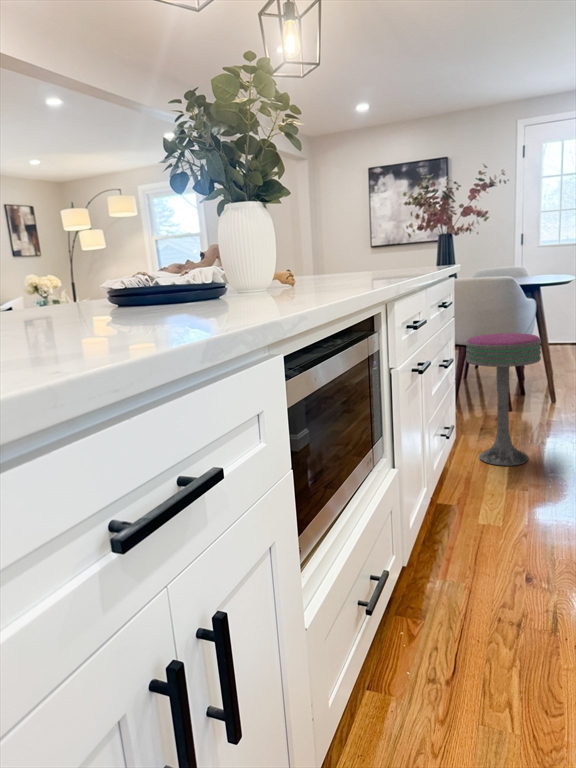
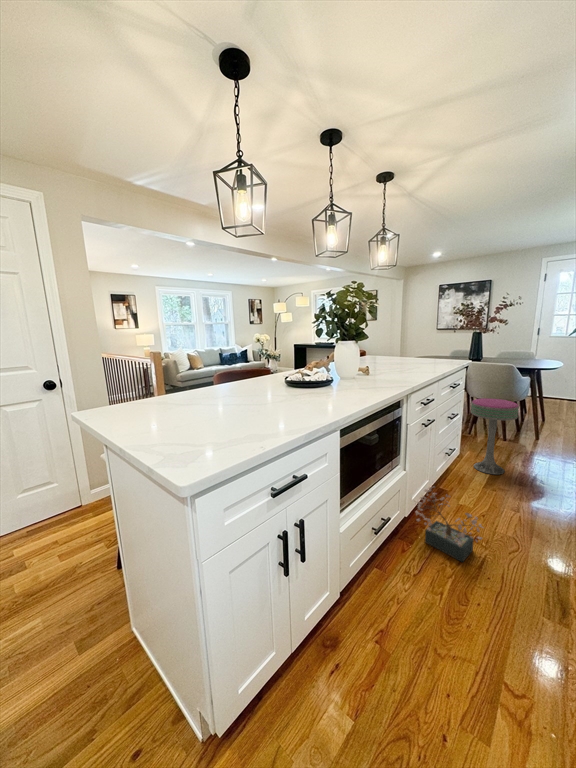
decorative plant: none [417,494,553,629] -> present [416,486,483,562]

